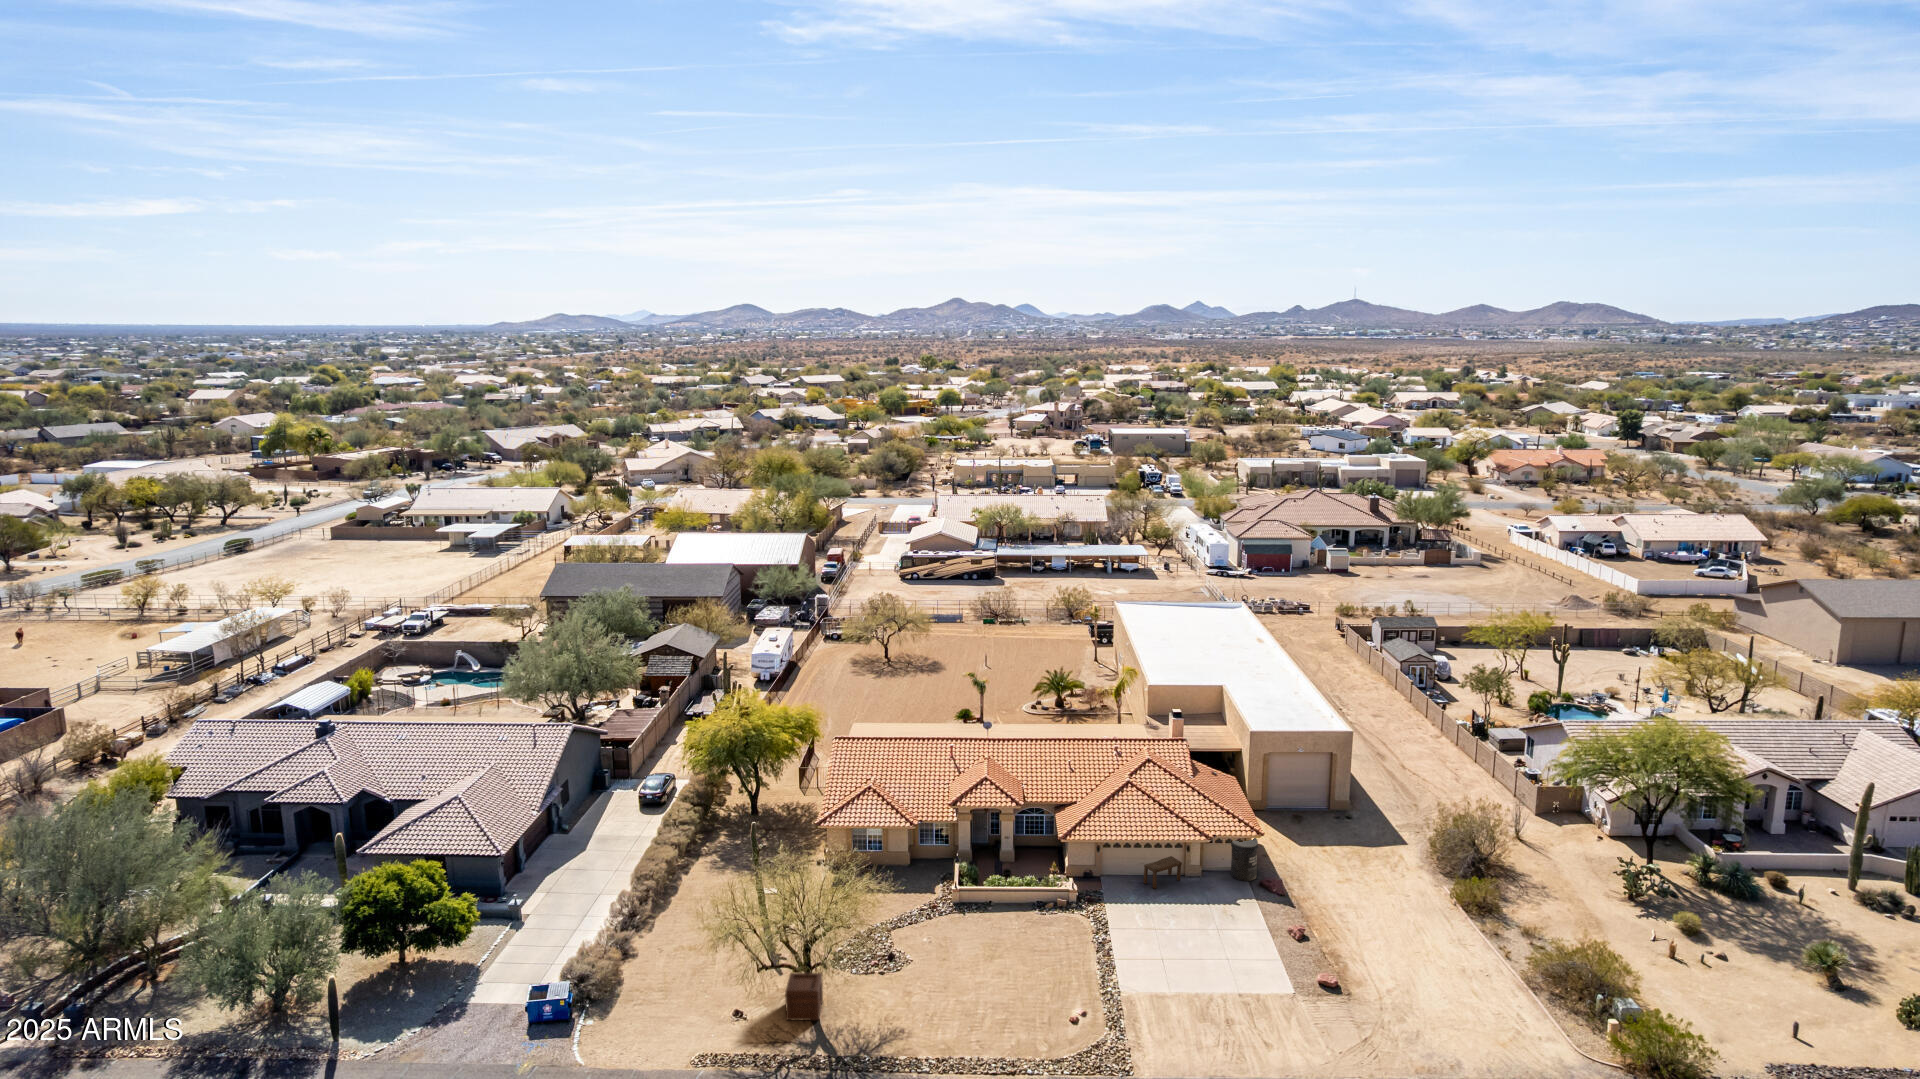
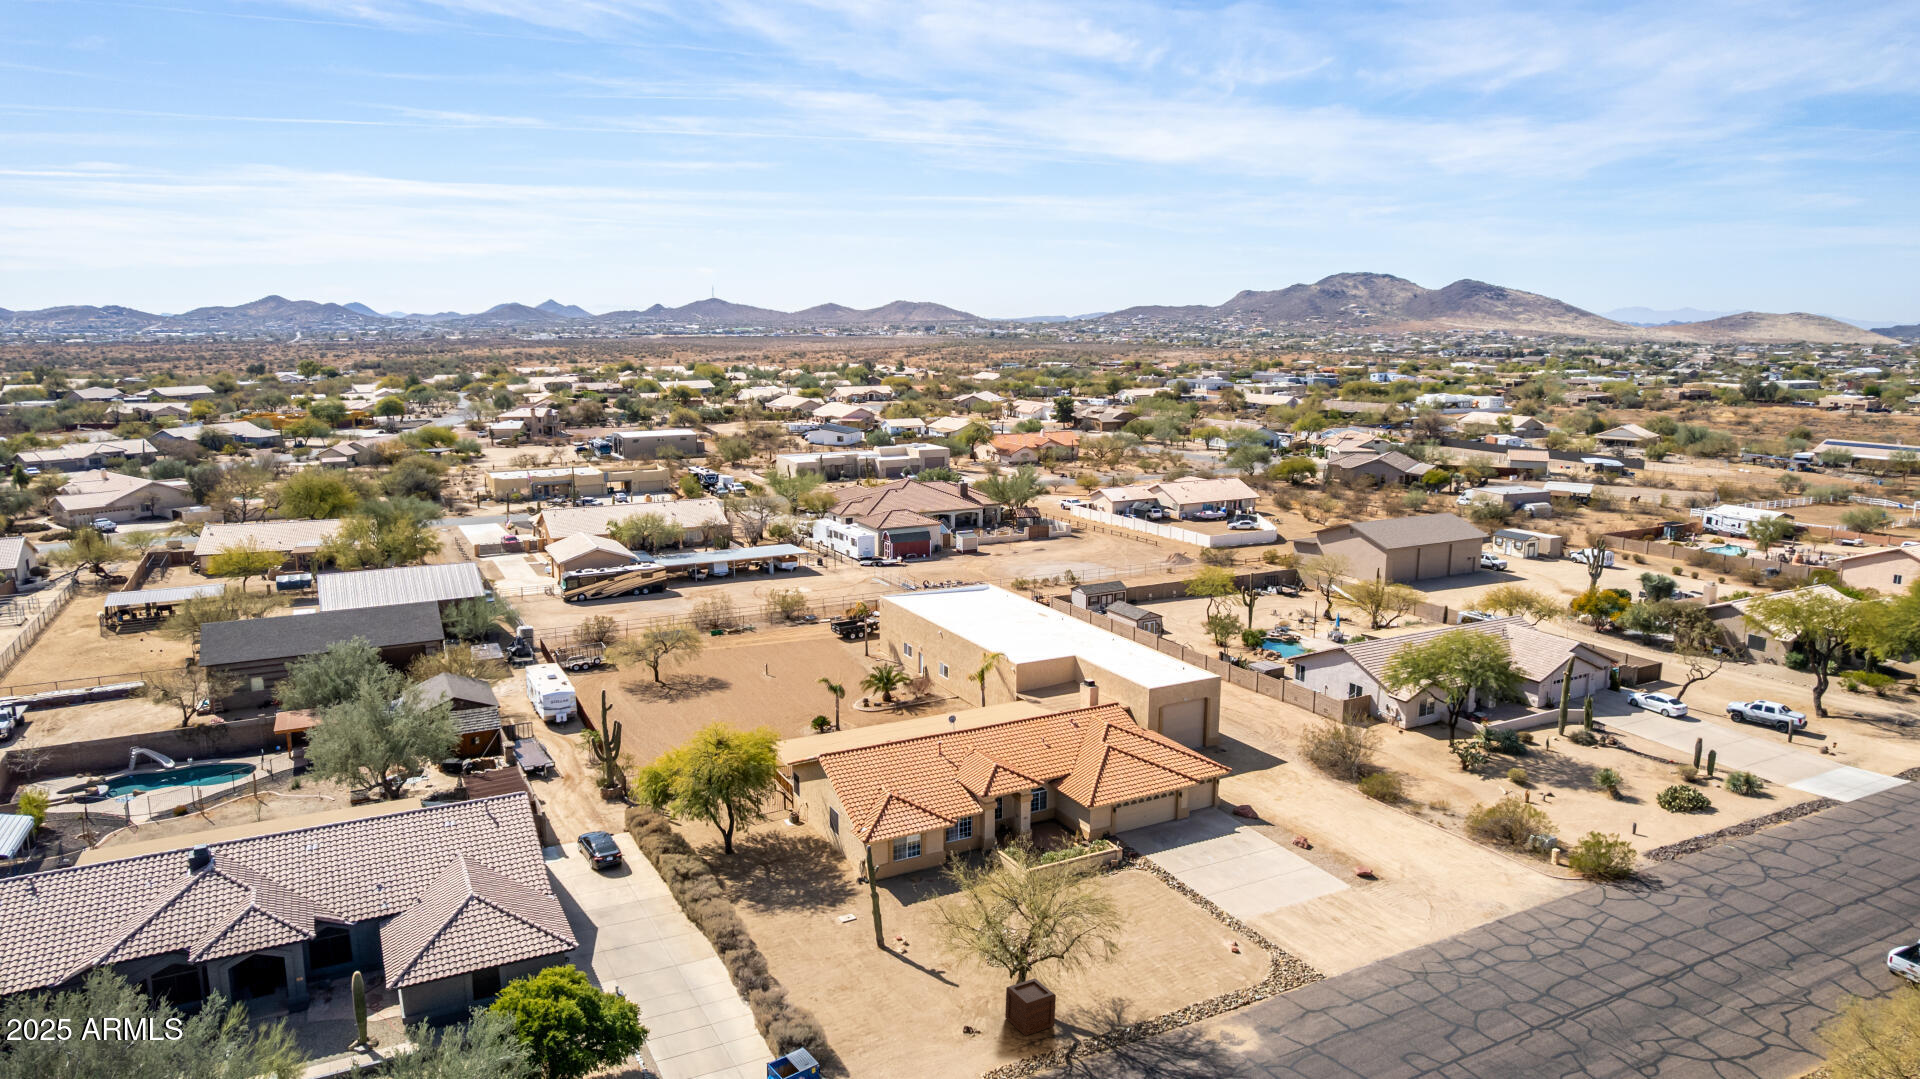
trash can: present [1231,838,1258,881] -> none [1208,774,1233,816]
bench: present [1143,856,1182,889] -> none [1157,806,1184,838]

